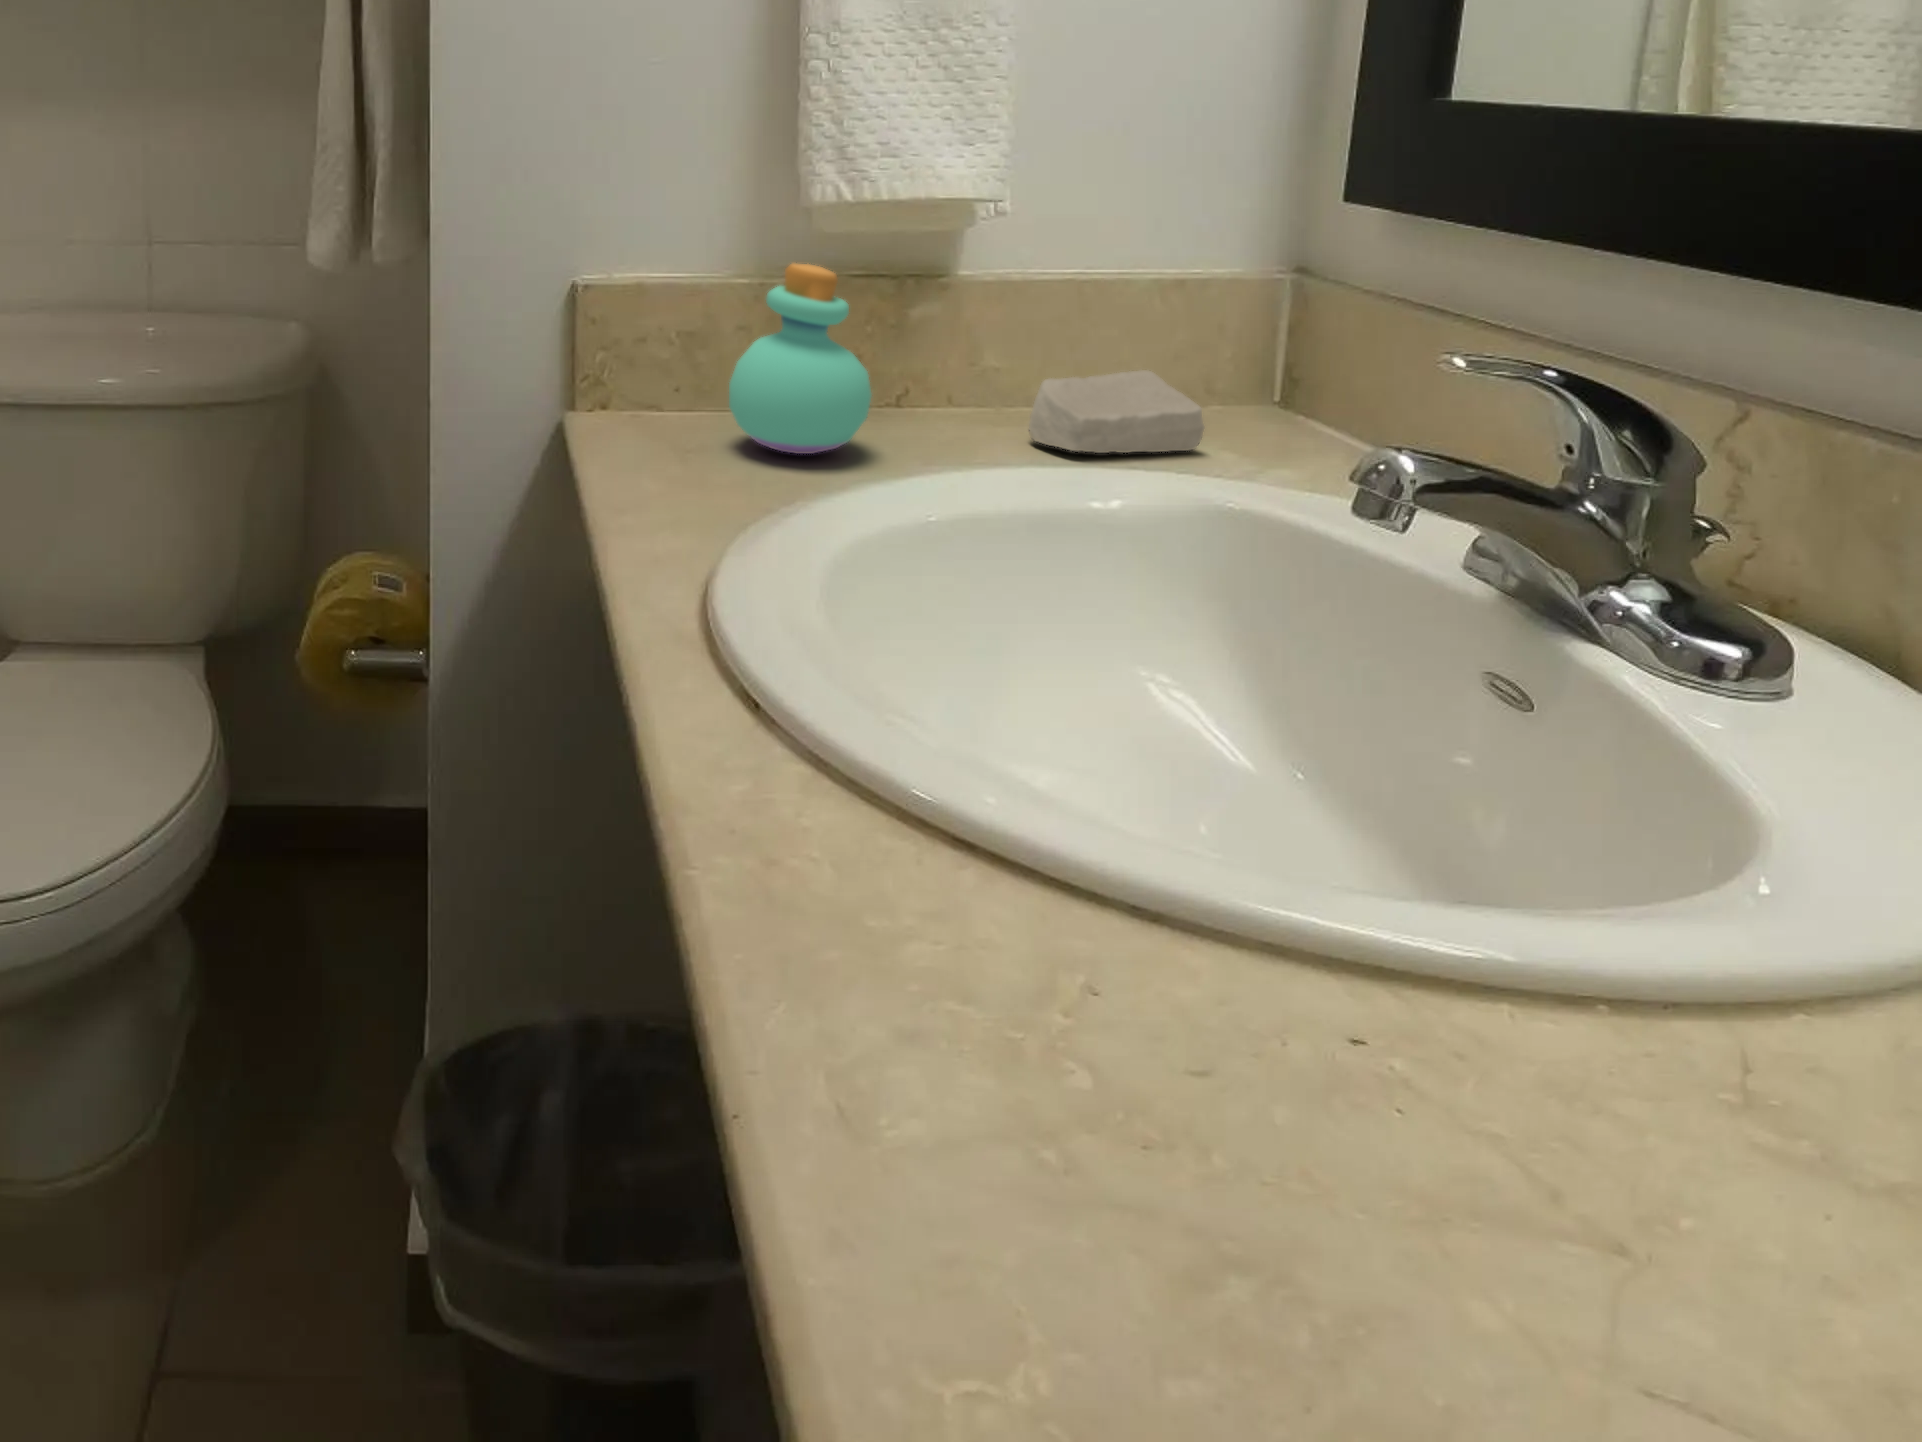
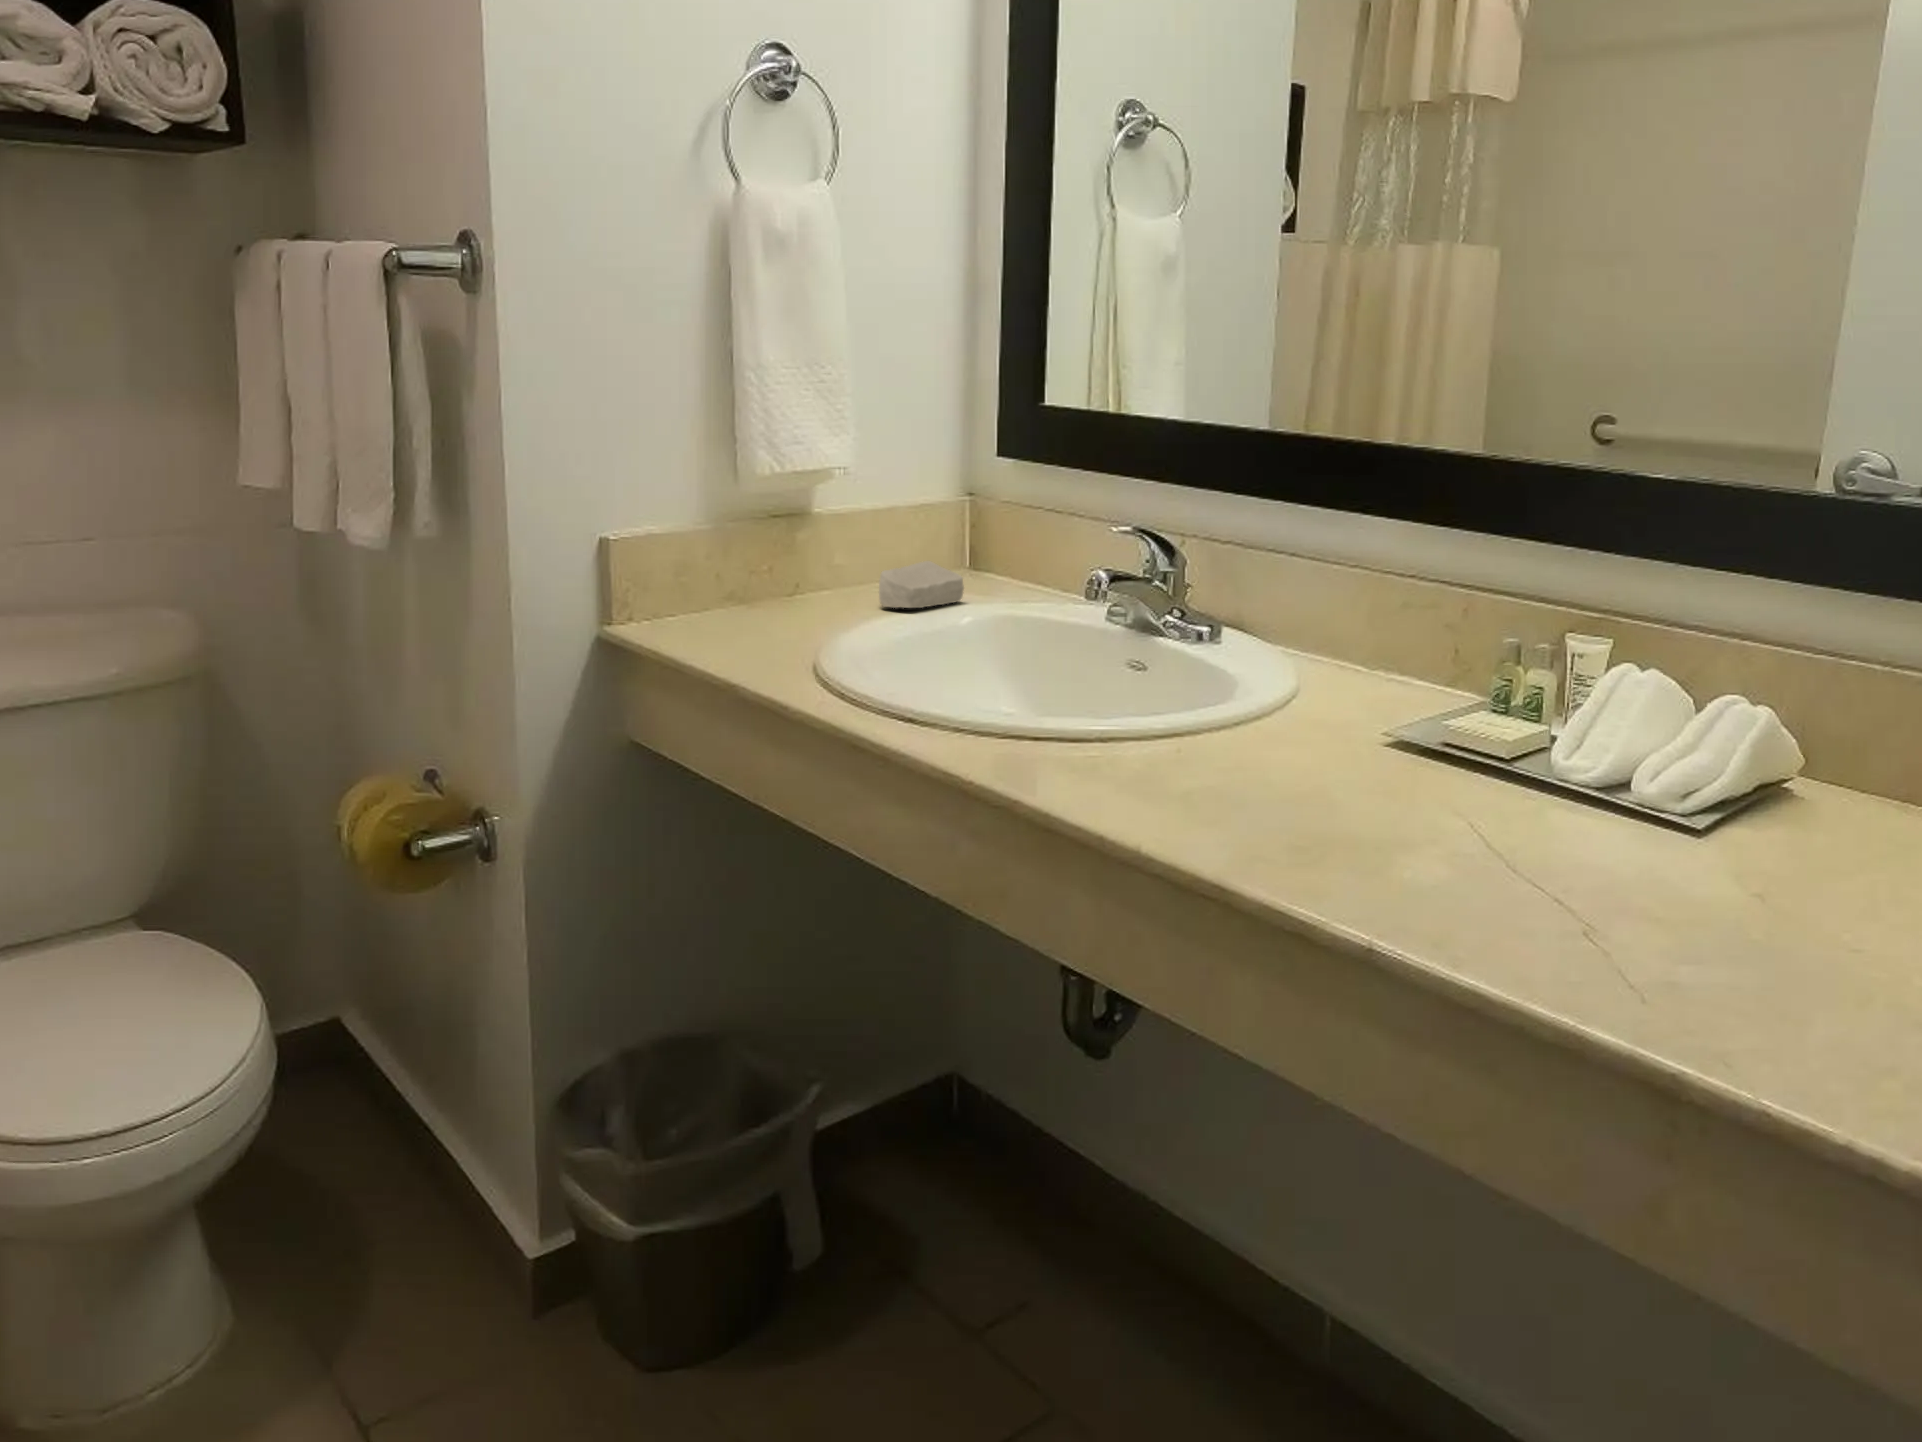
perfume bottle: present [729,264,871,454] -> none [723,511,810,629]

